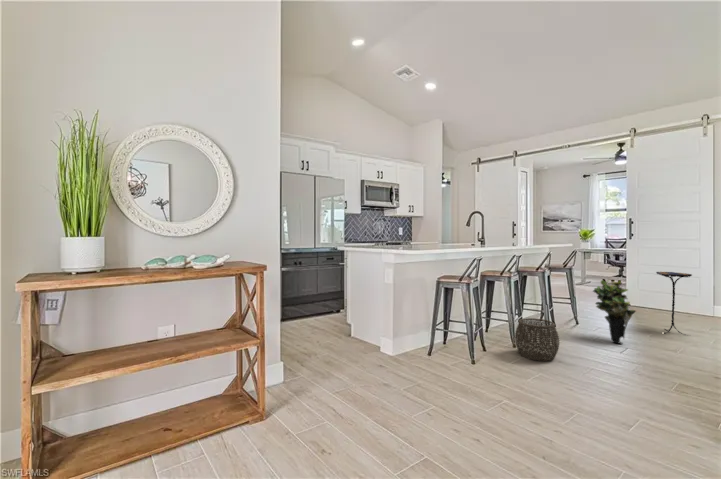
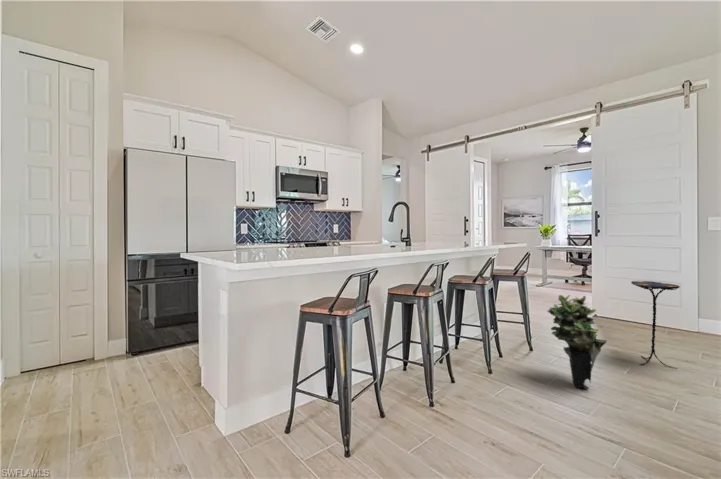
woven basket: present [515,318,559,361] -> none [427,360,493,436]

